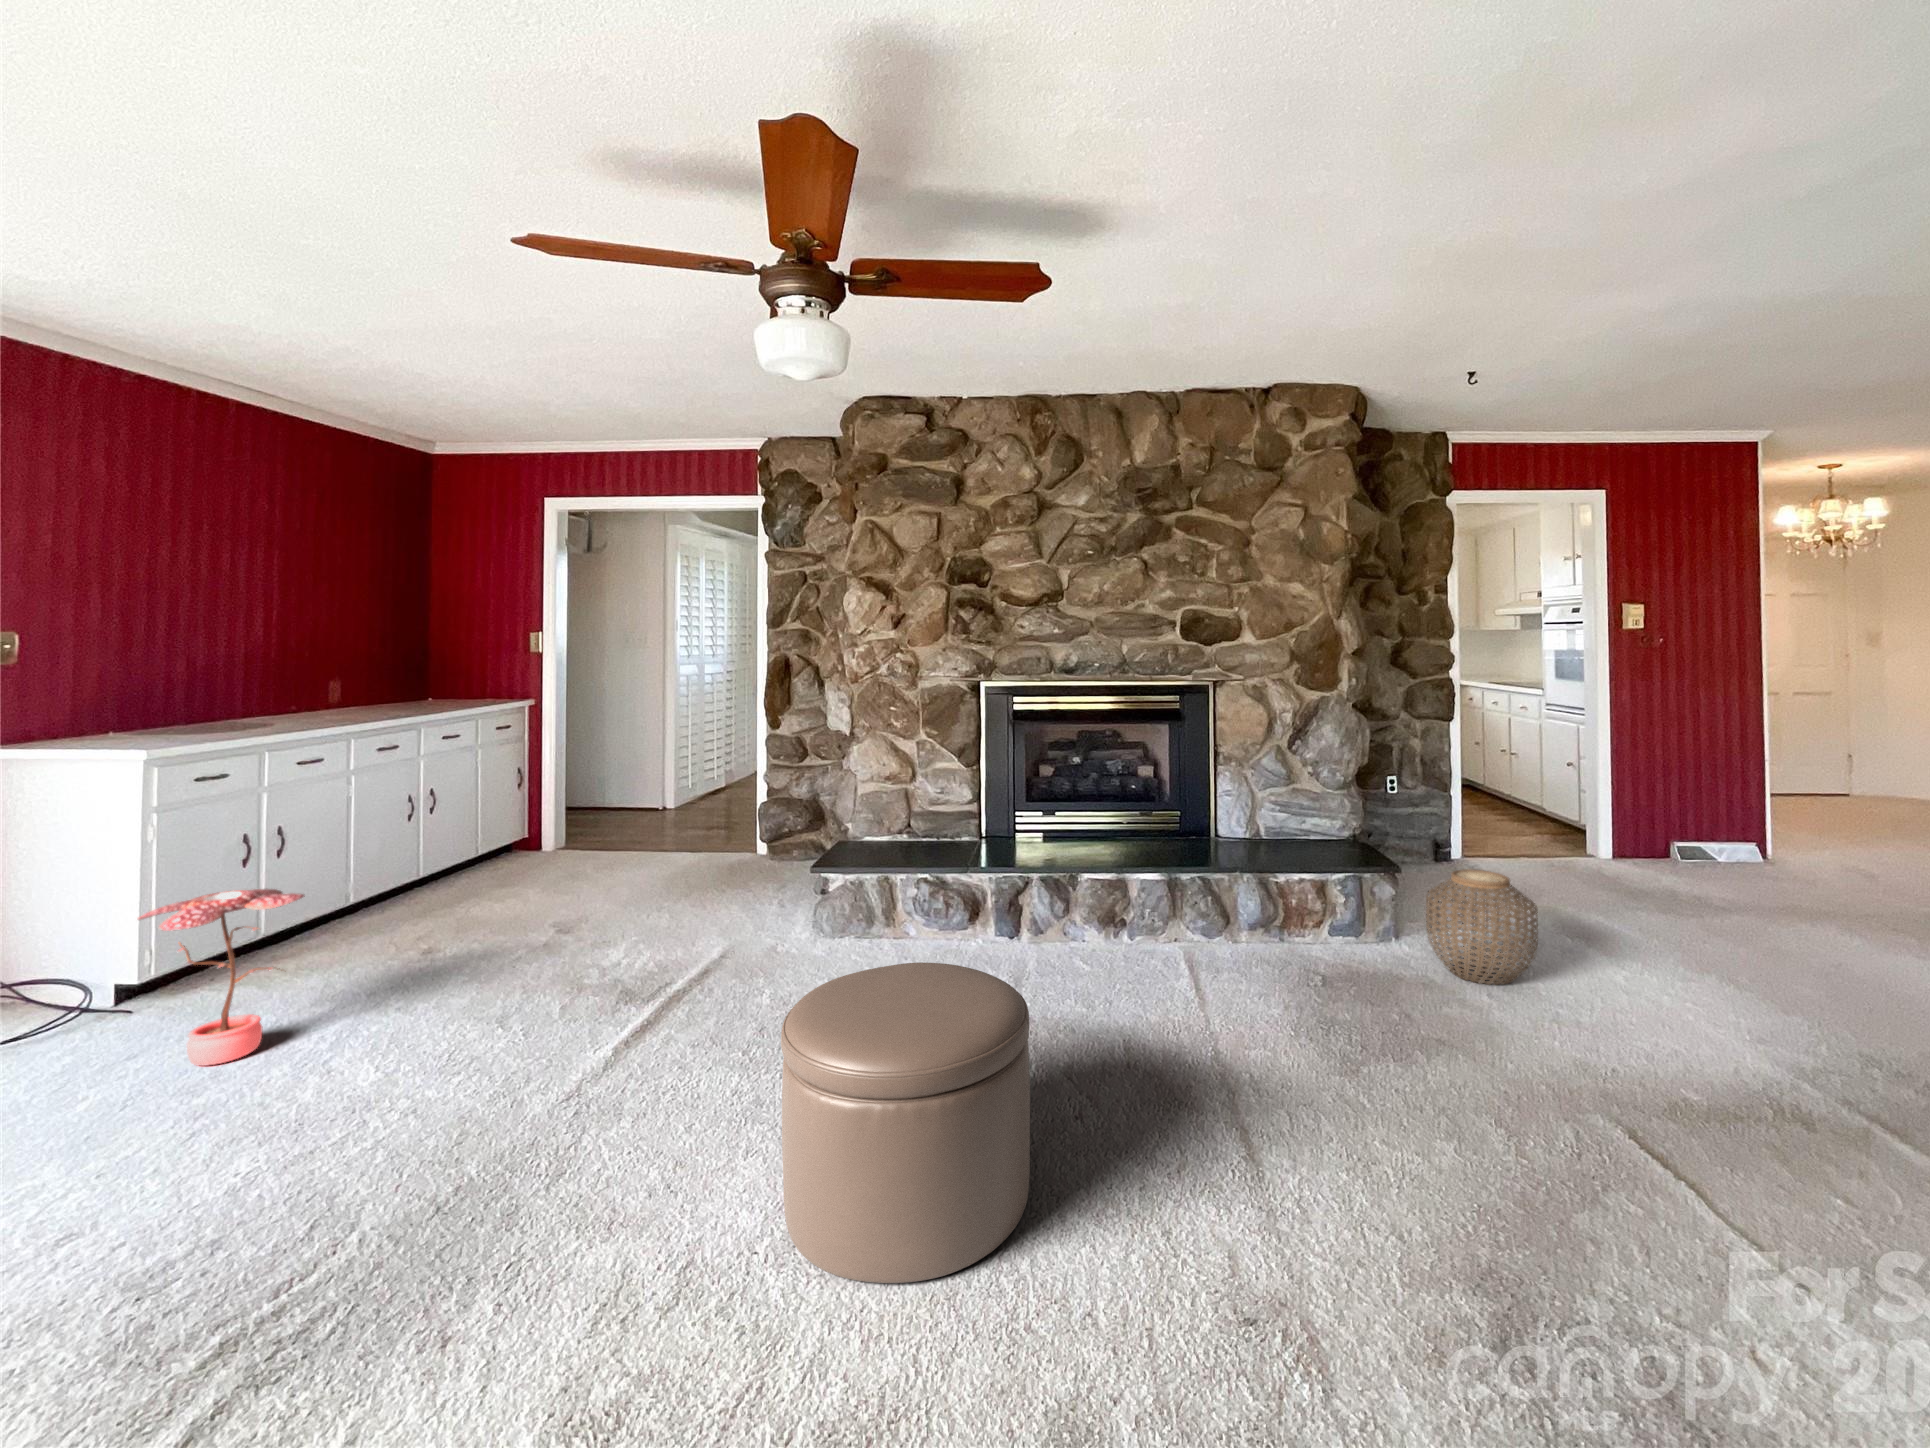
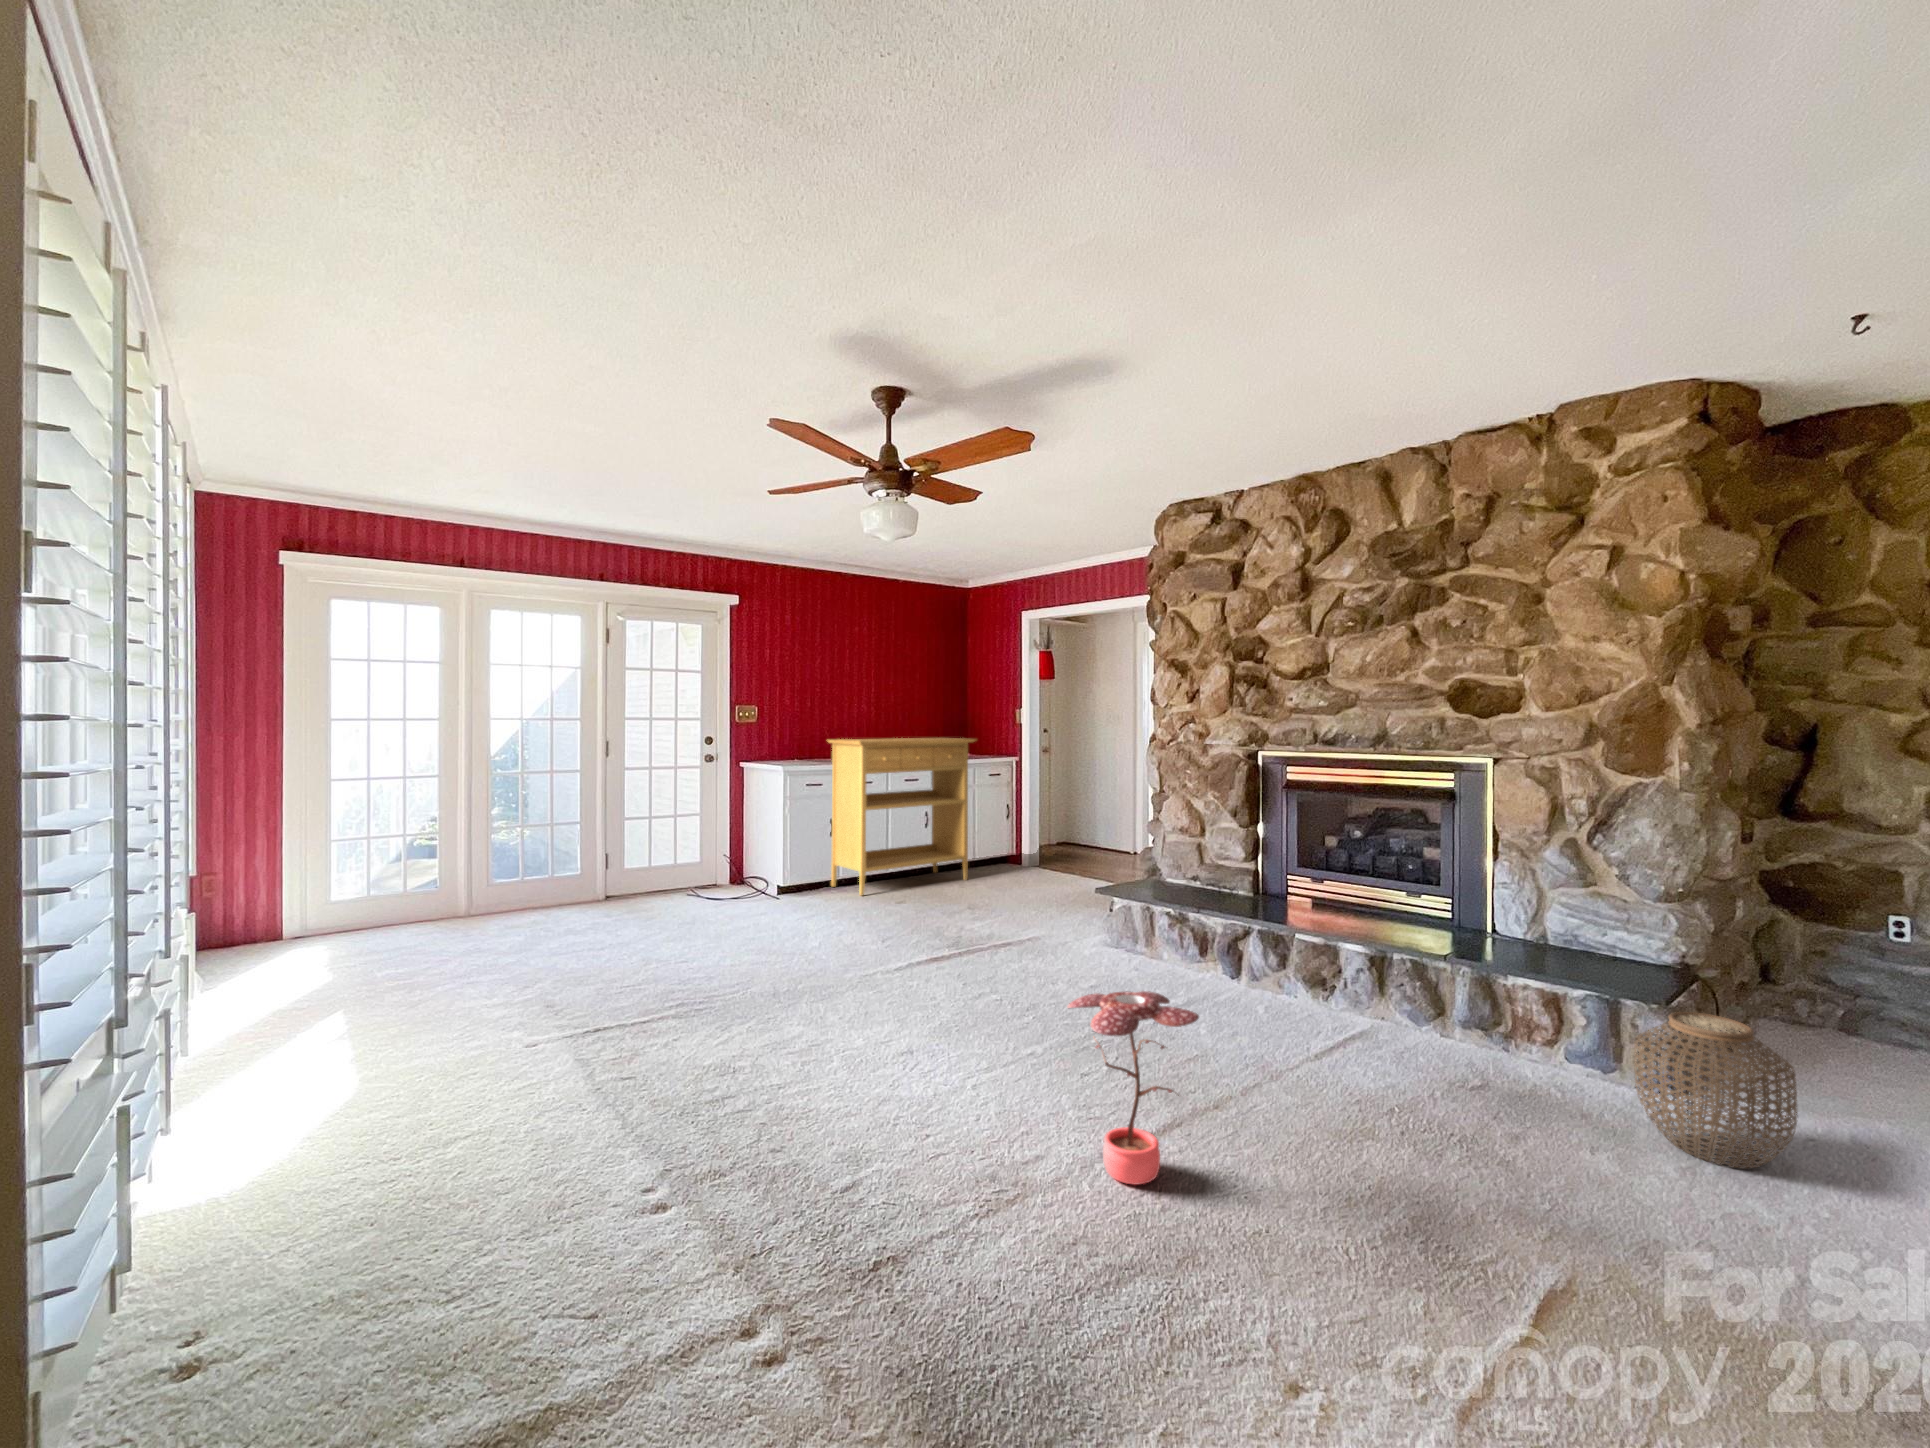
console table: none [221,686,520,954] -> present [828,738,976,895]
potted plant: present [138,889,305,1066] -> present [1068,991,1199,1185]
ottoman: present [781,962,1030,1283] -> none [889,932,1035,1095]

